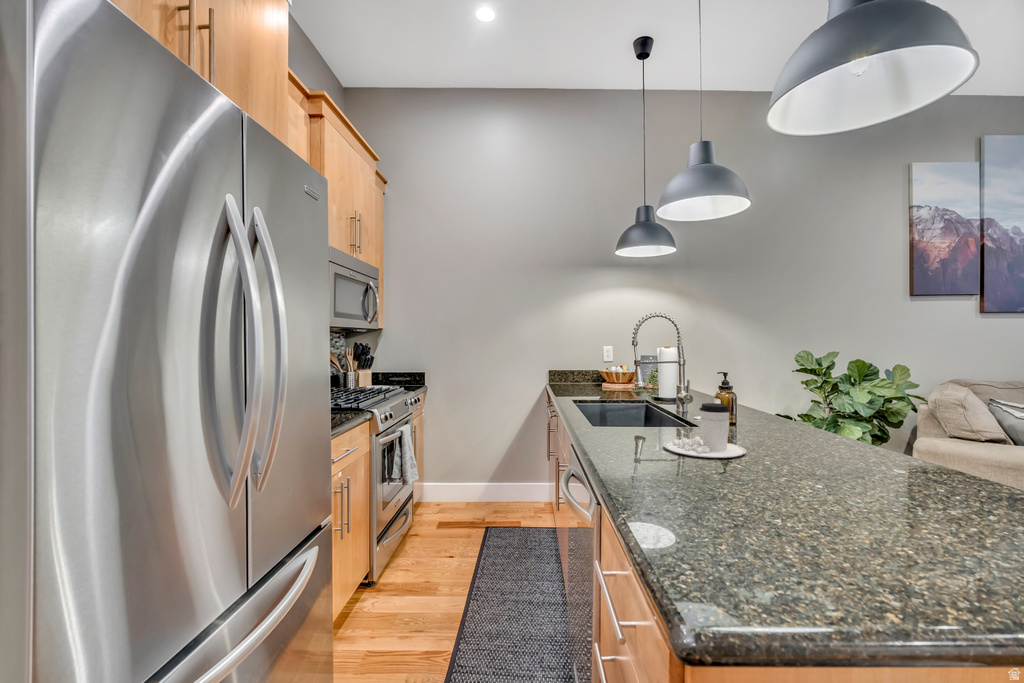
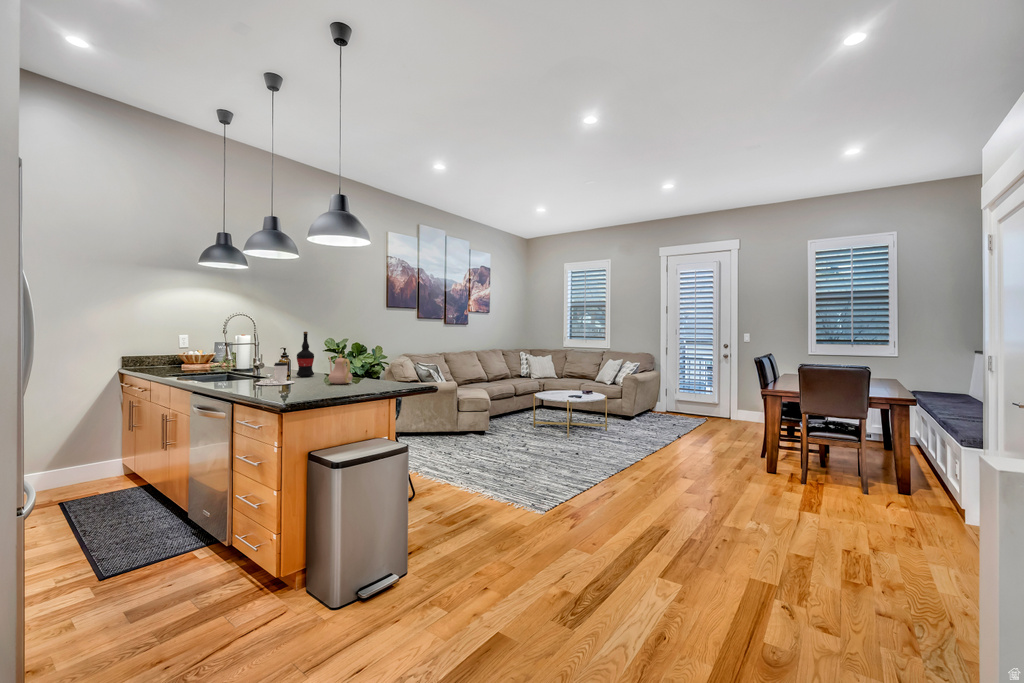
wine bottle: none [750,336,789,432] -> present [297,332,314,377]
teapot: none [831,395,923,486] -> present [328,354,352,384]

